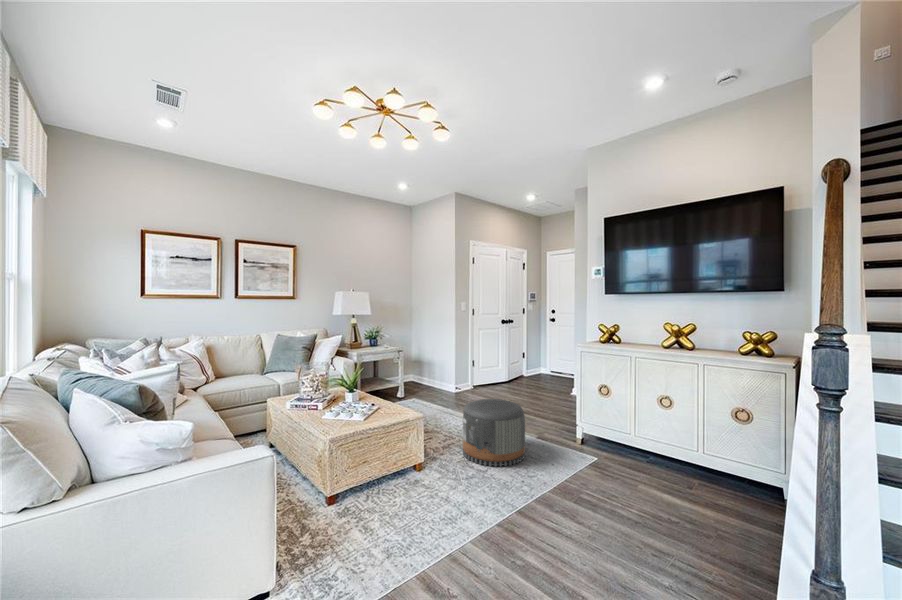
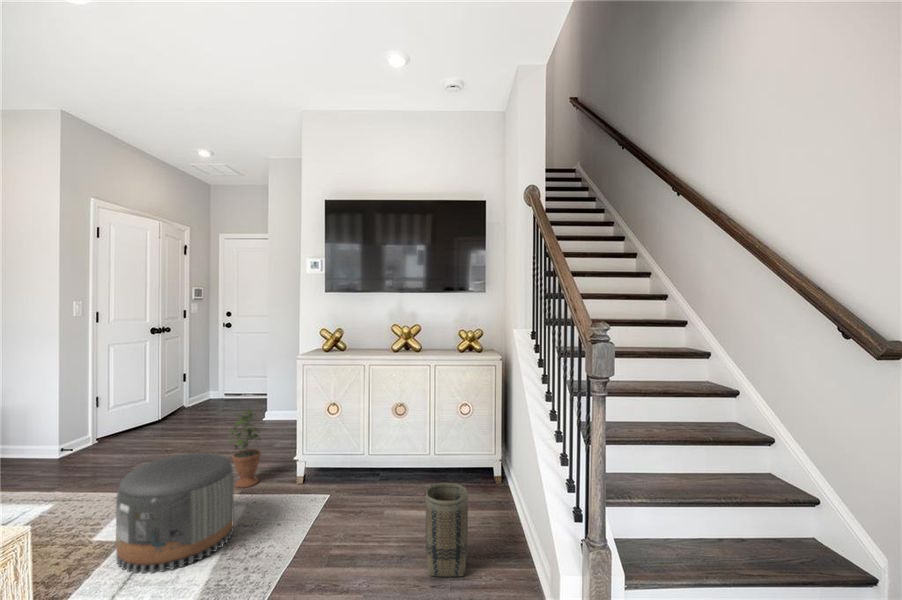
potted plant: none [530,378,554,435] -> present [230,409,261,488]
basket: none [656,469,702,562] -> present [426,483,468,577]

